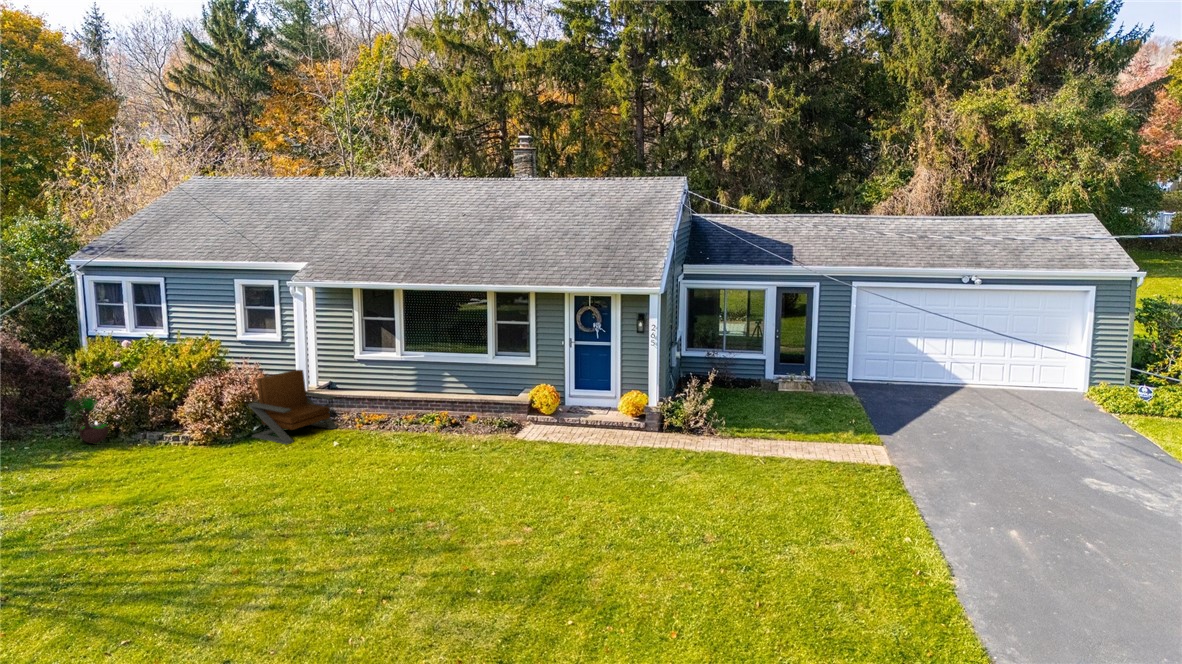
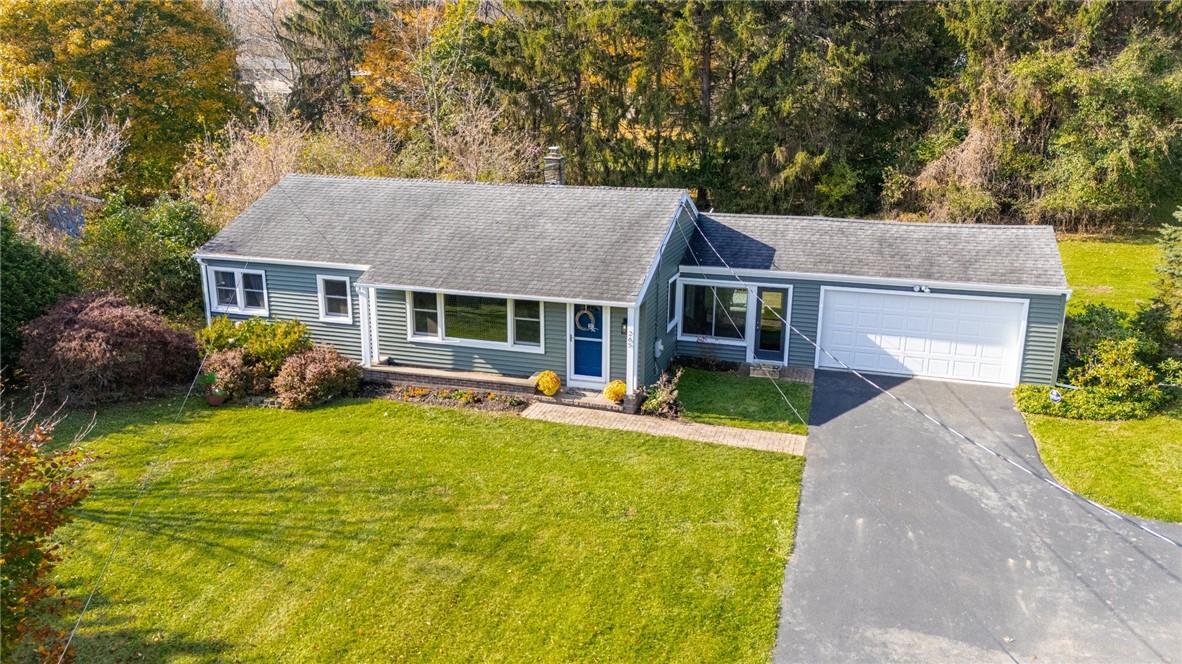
lounge chair: present [248,370,338,445] -> none [323,353,390,413]

